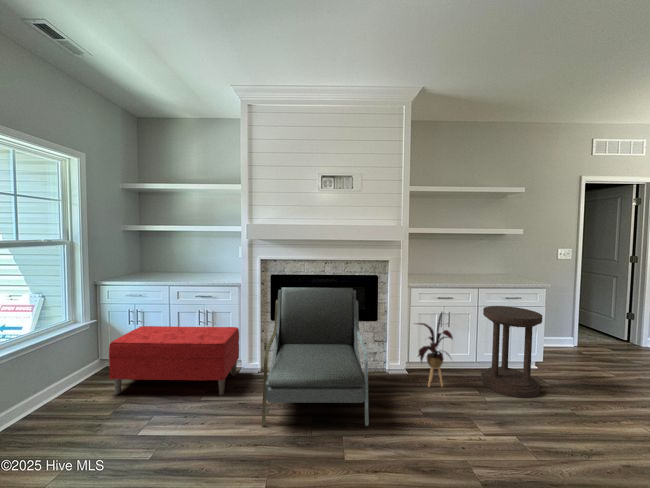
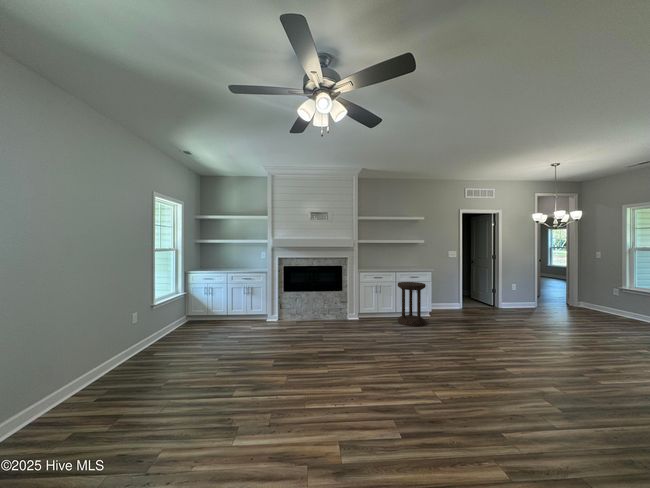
armchair: present [262,287,369,426] -> none [283,272,334,336]
house plant: present [418,314,453,386] -> none [361,284,380,324]
bench: present [109,326,239,396] -> none [202,295,267,328]

